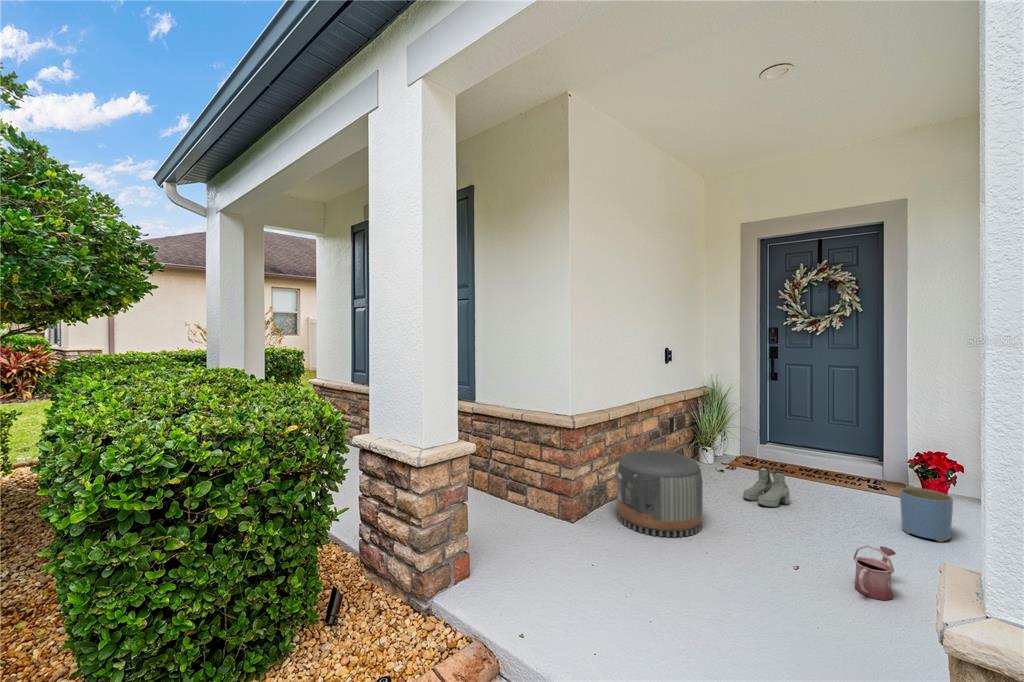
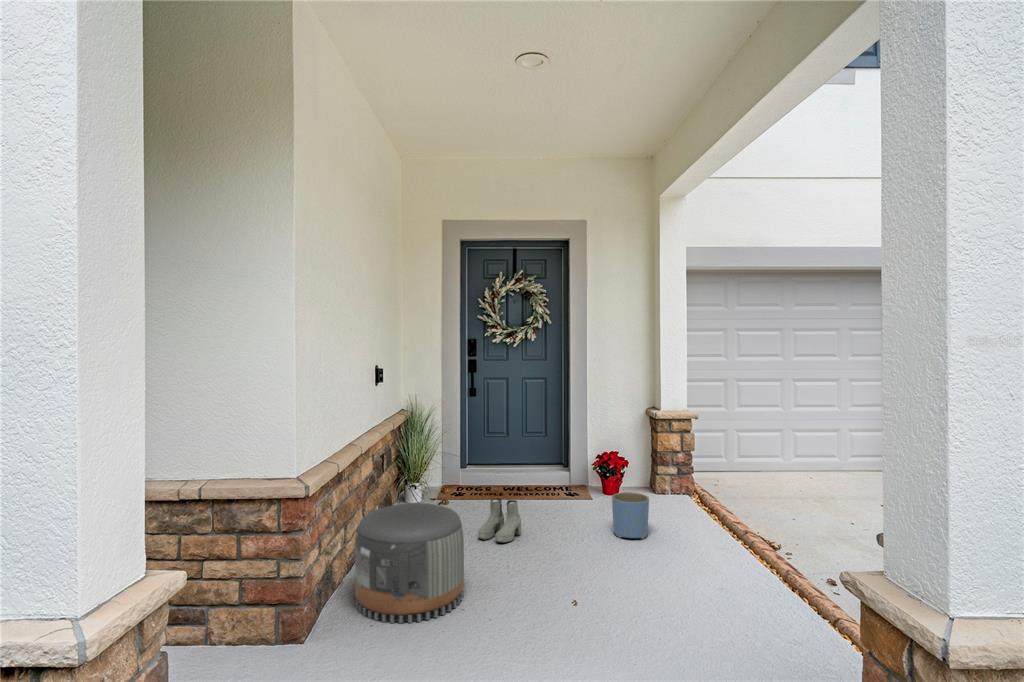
watering can: present [853,545,896,600] -> none [621,560,655,615]

